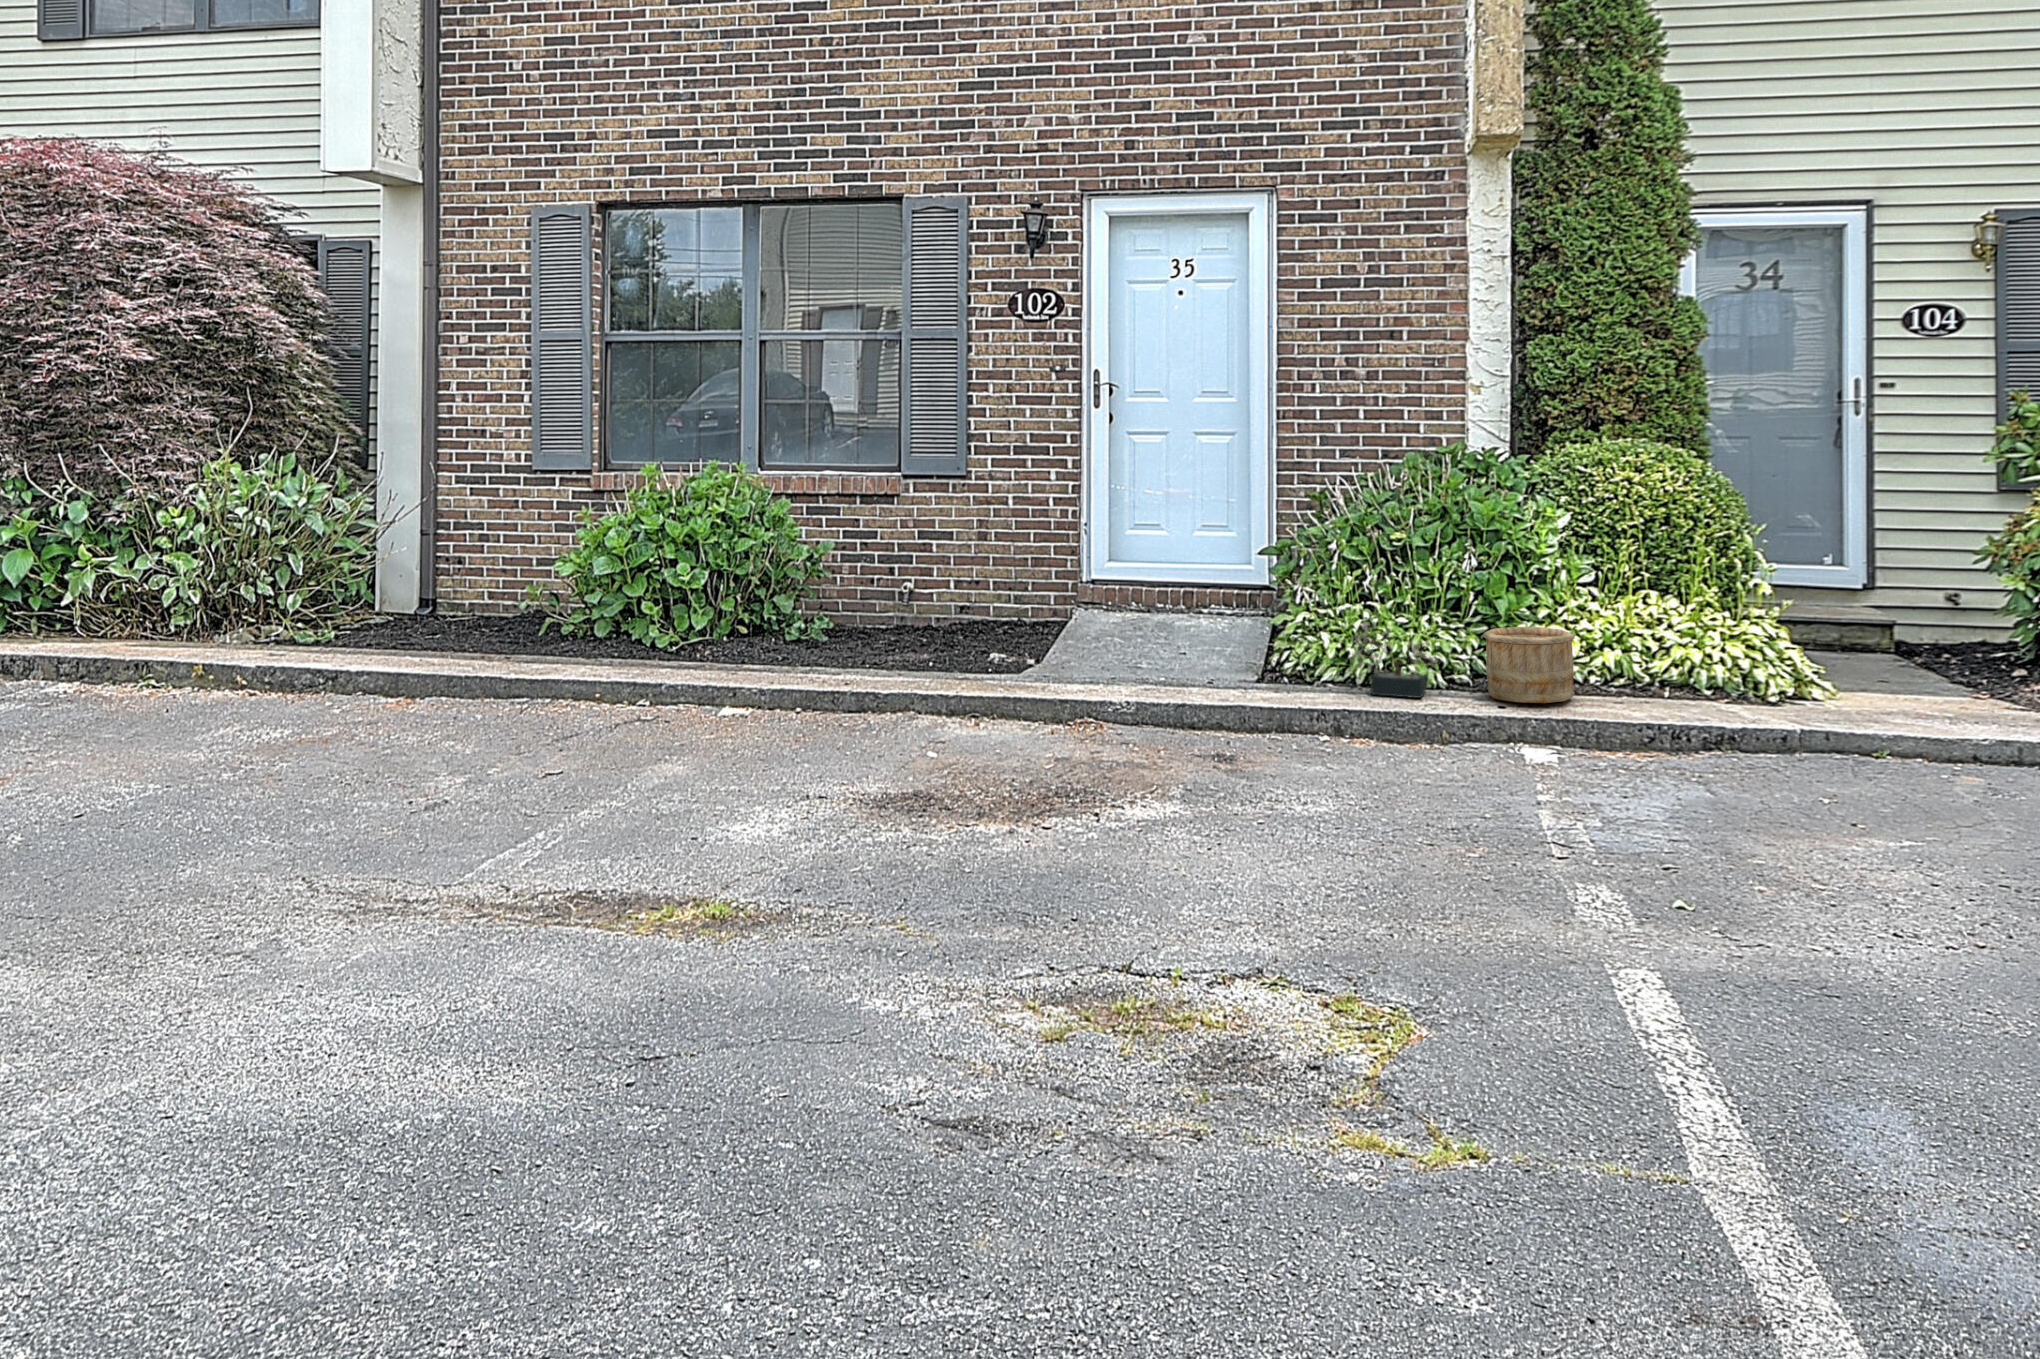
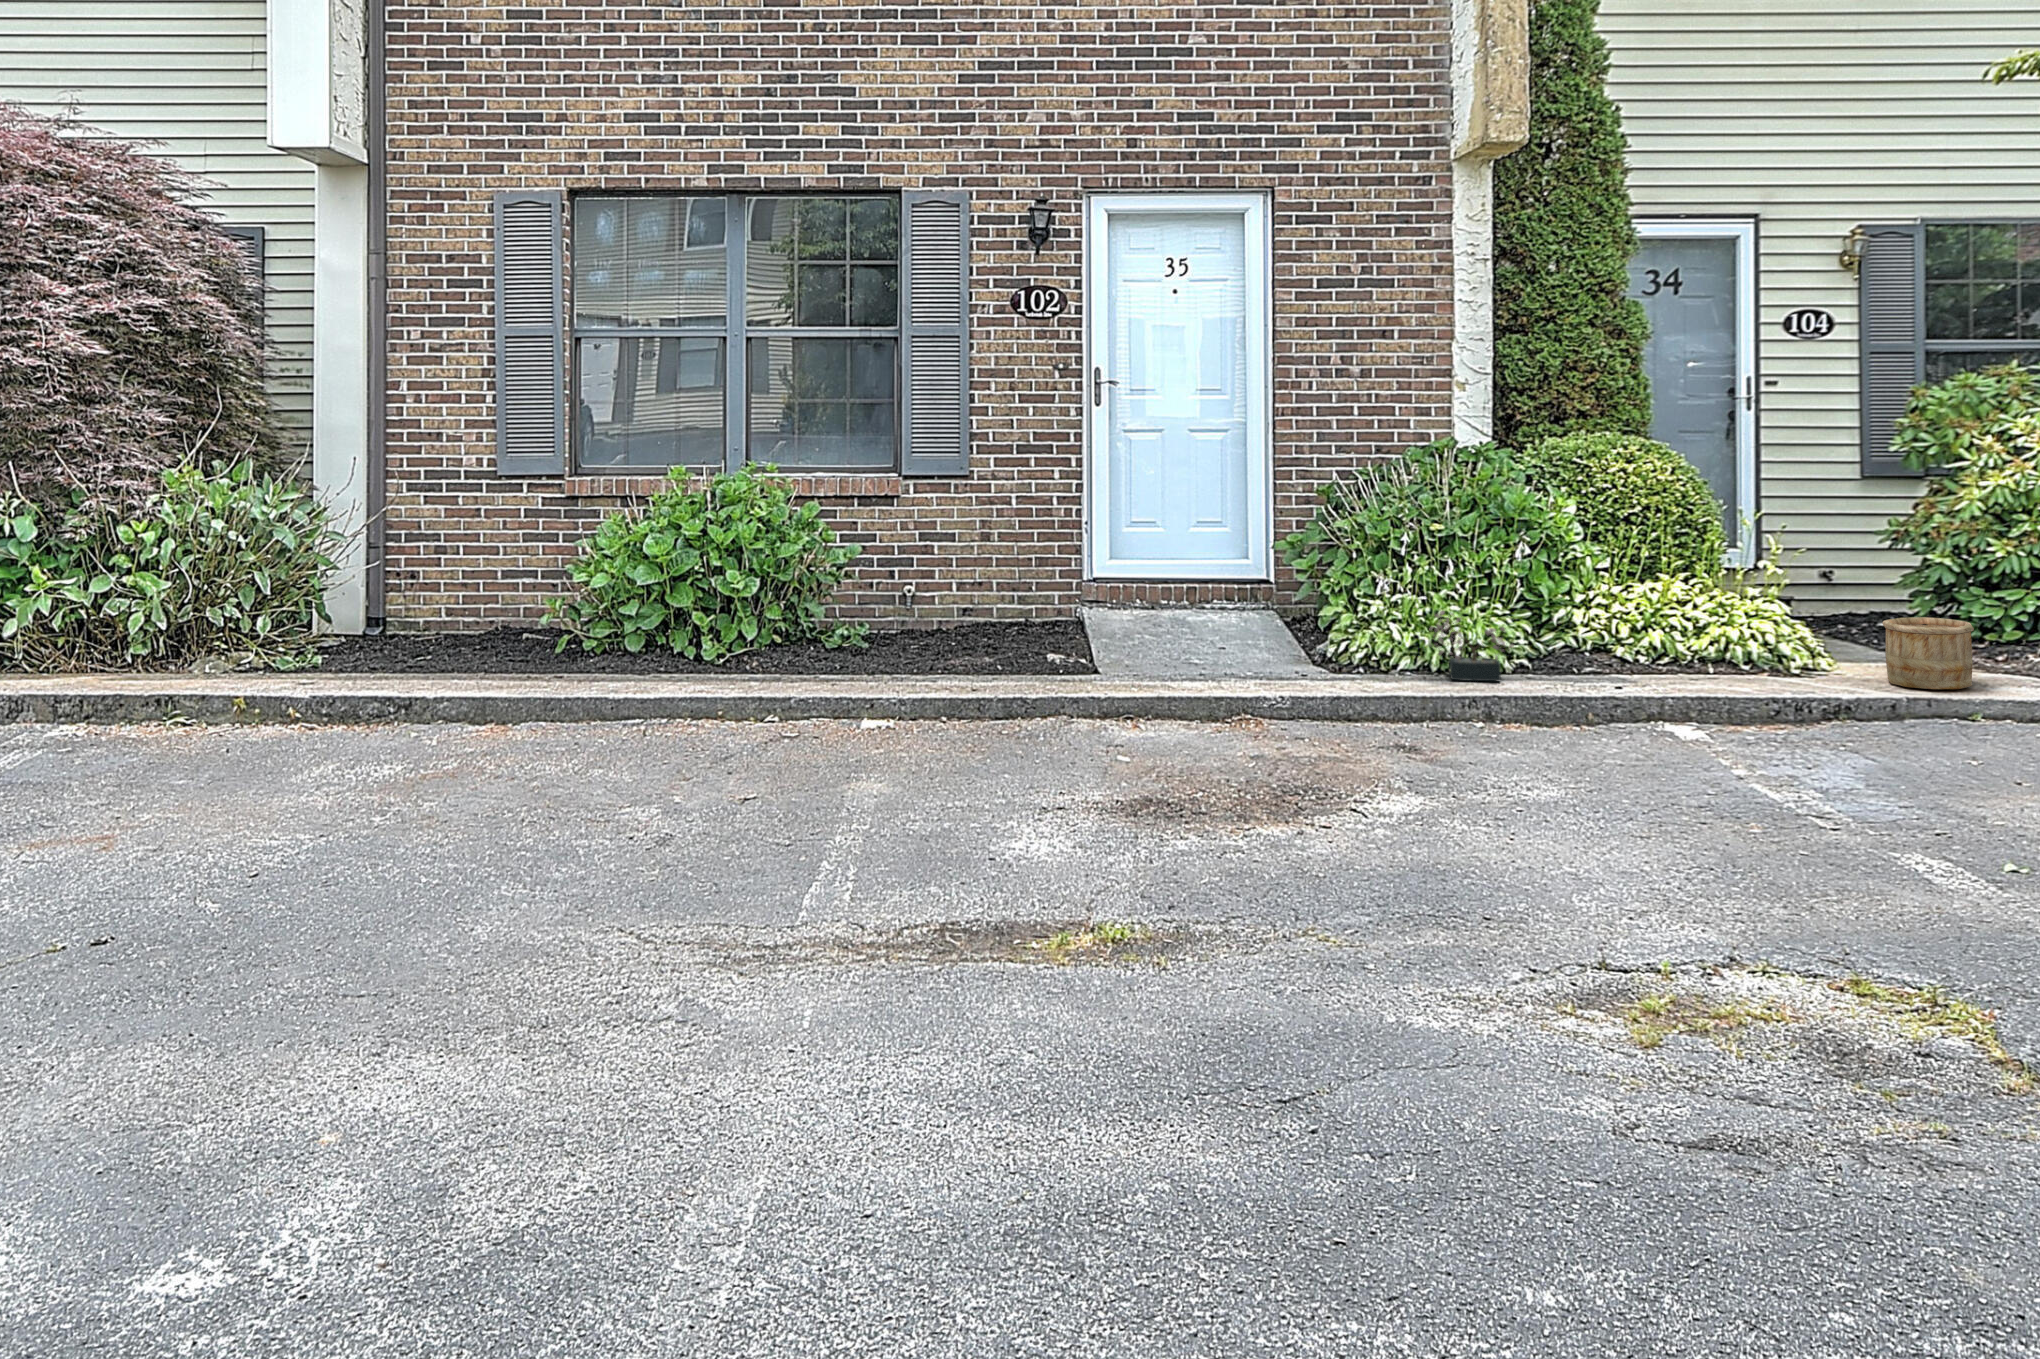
wooden bucket: present [1483,627,1575,703] -> present [1882,617,1974,689]

